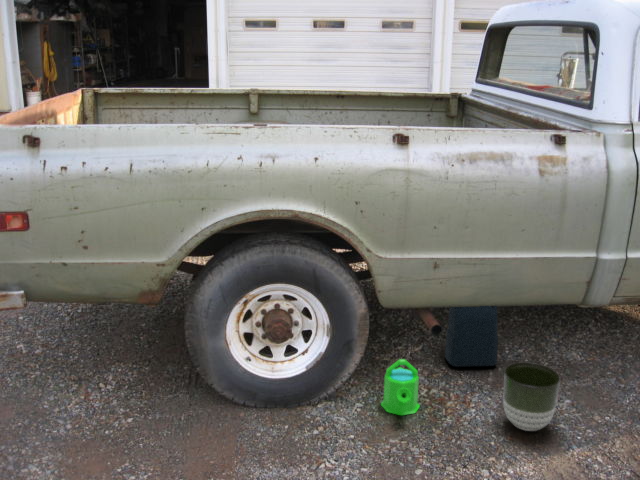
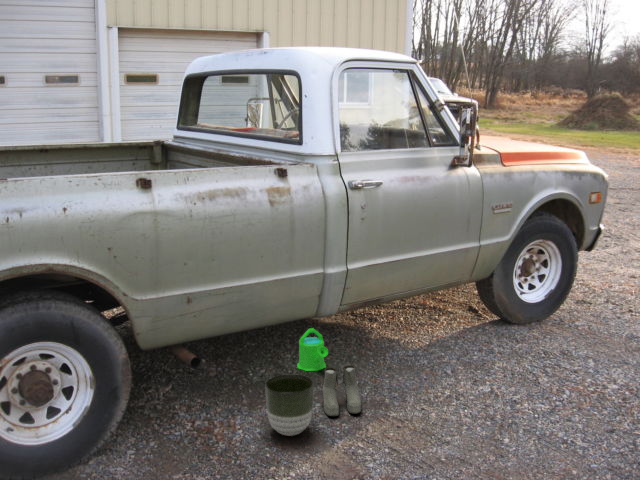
backpack: present [445,306,498,367] -> none [197,313,247,398]
watering can: present [381,359,420,415] -> present [297,328,328,371]
boots: none [574,365,621,425] -> present [323,365,361,416]

